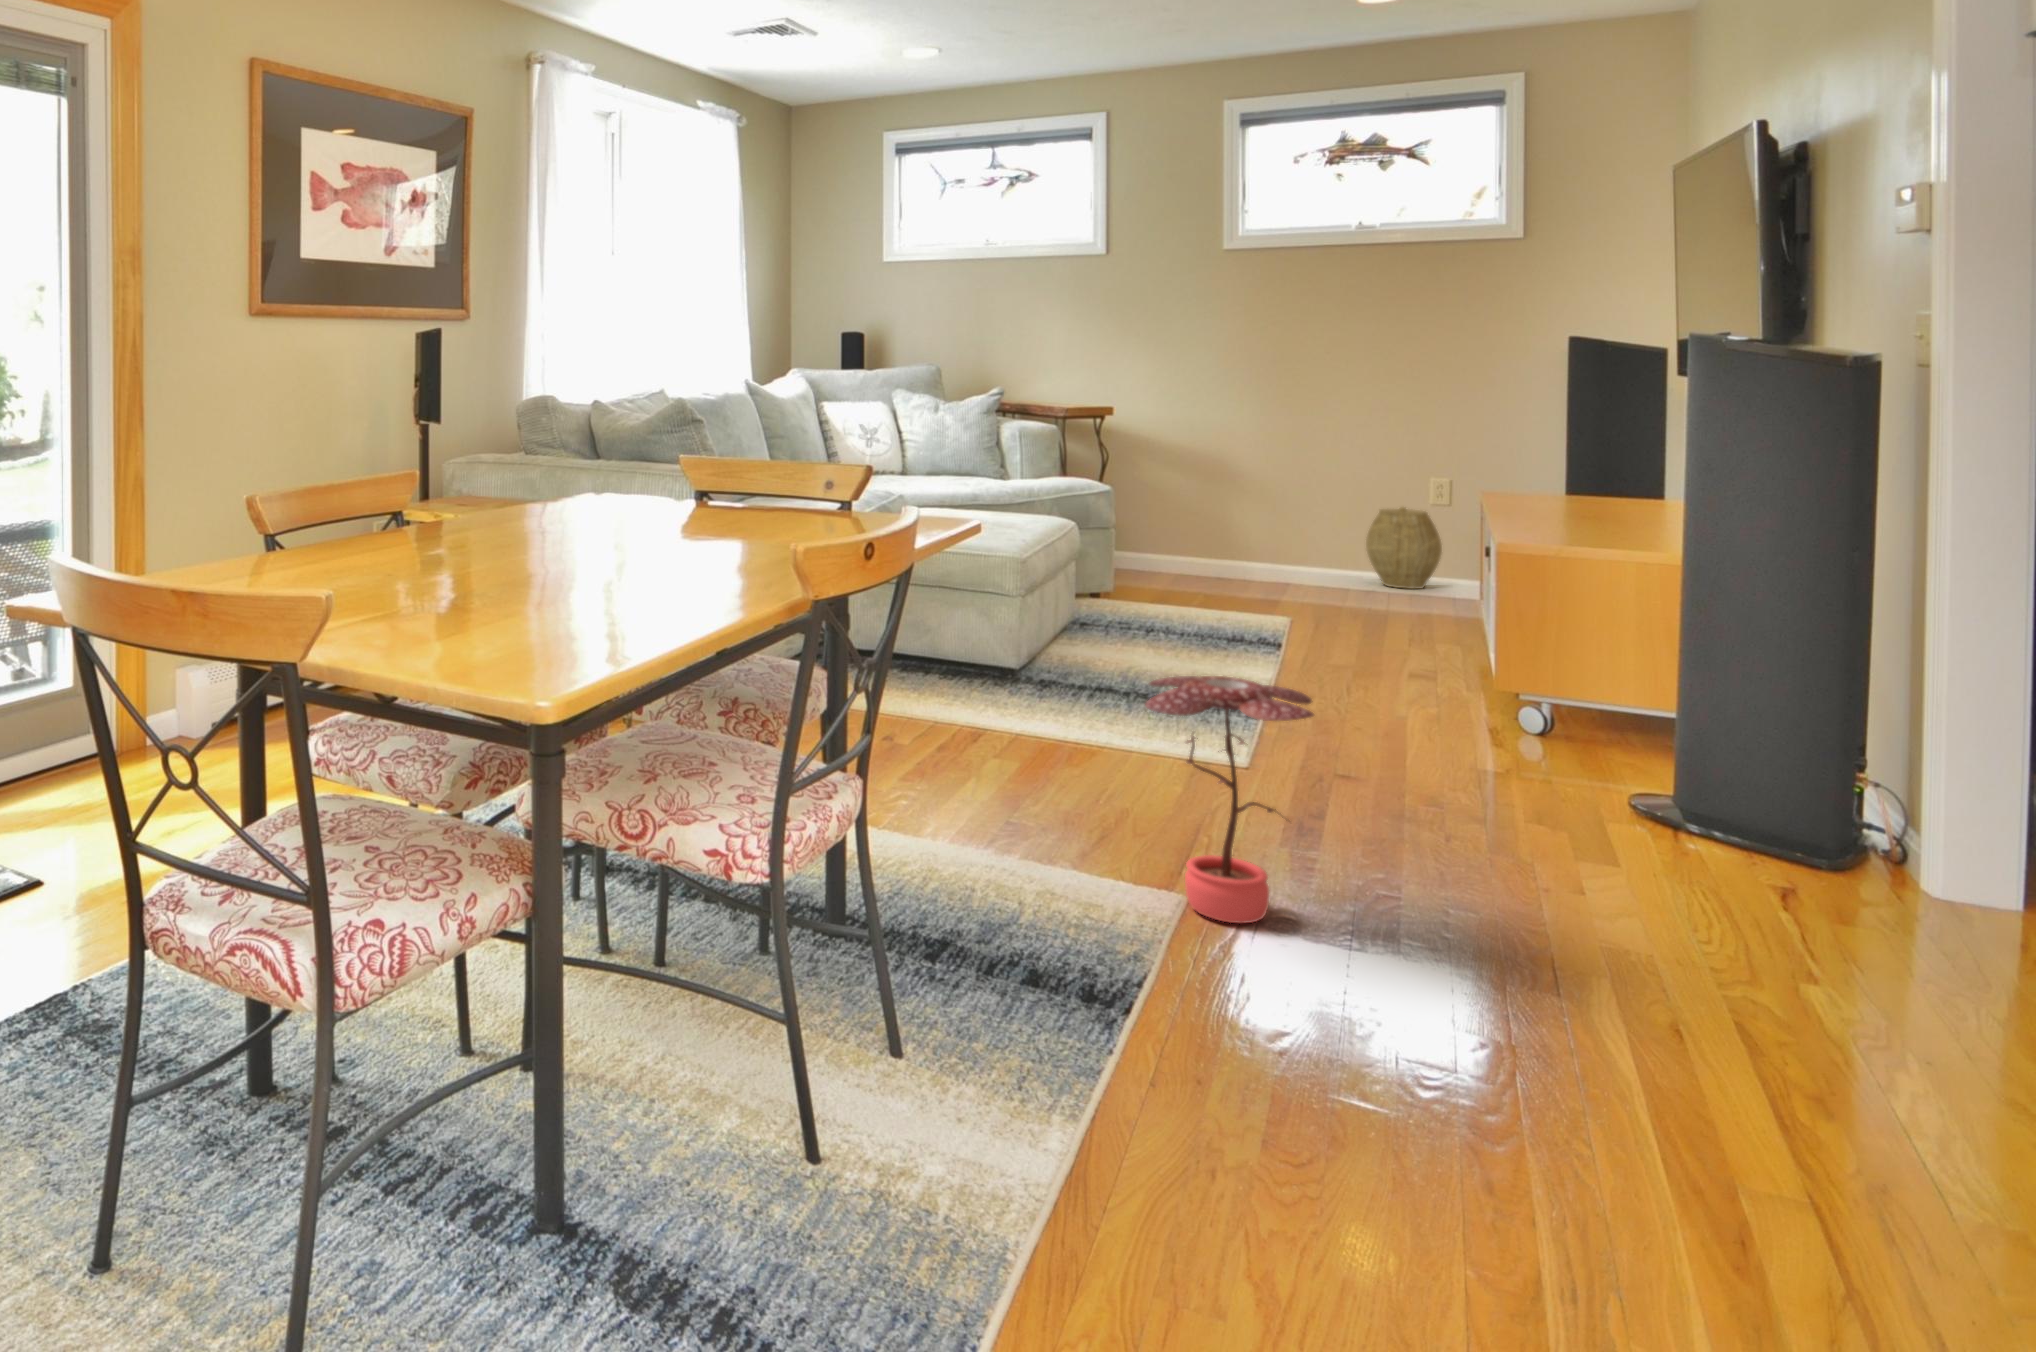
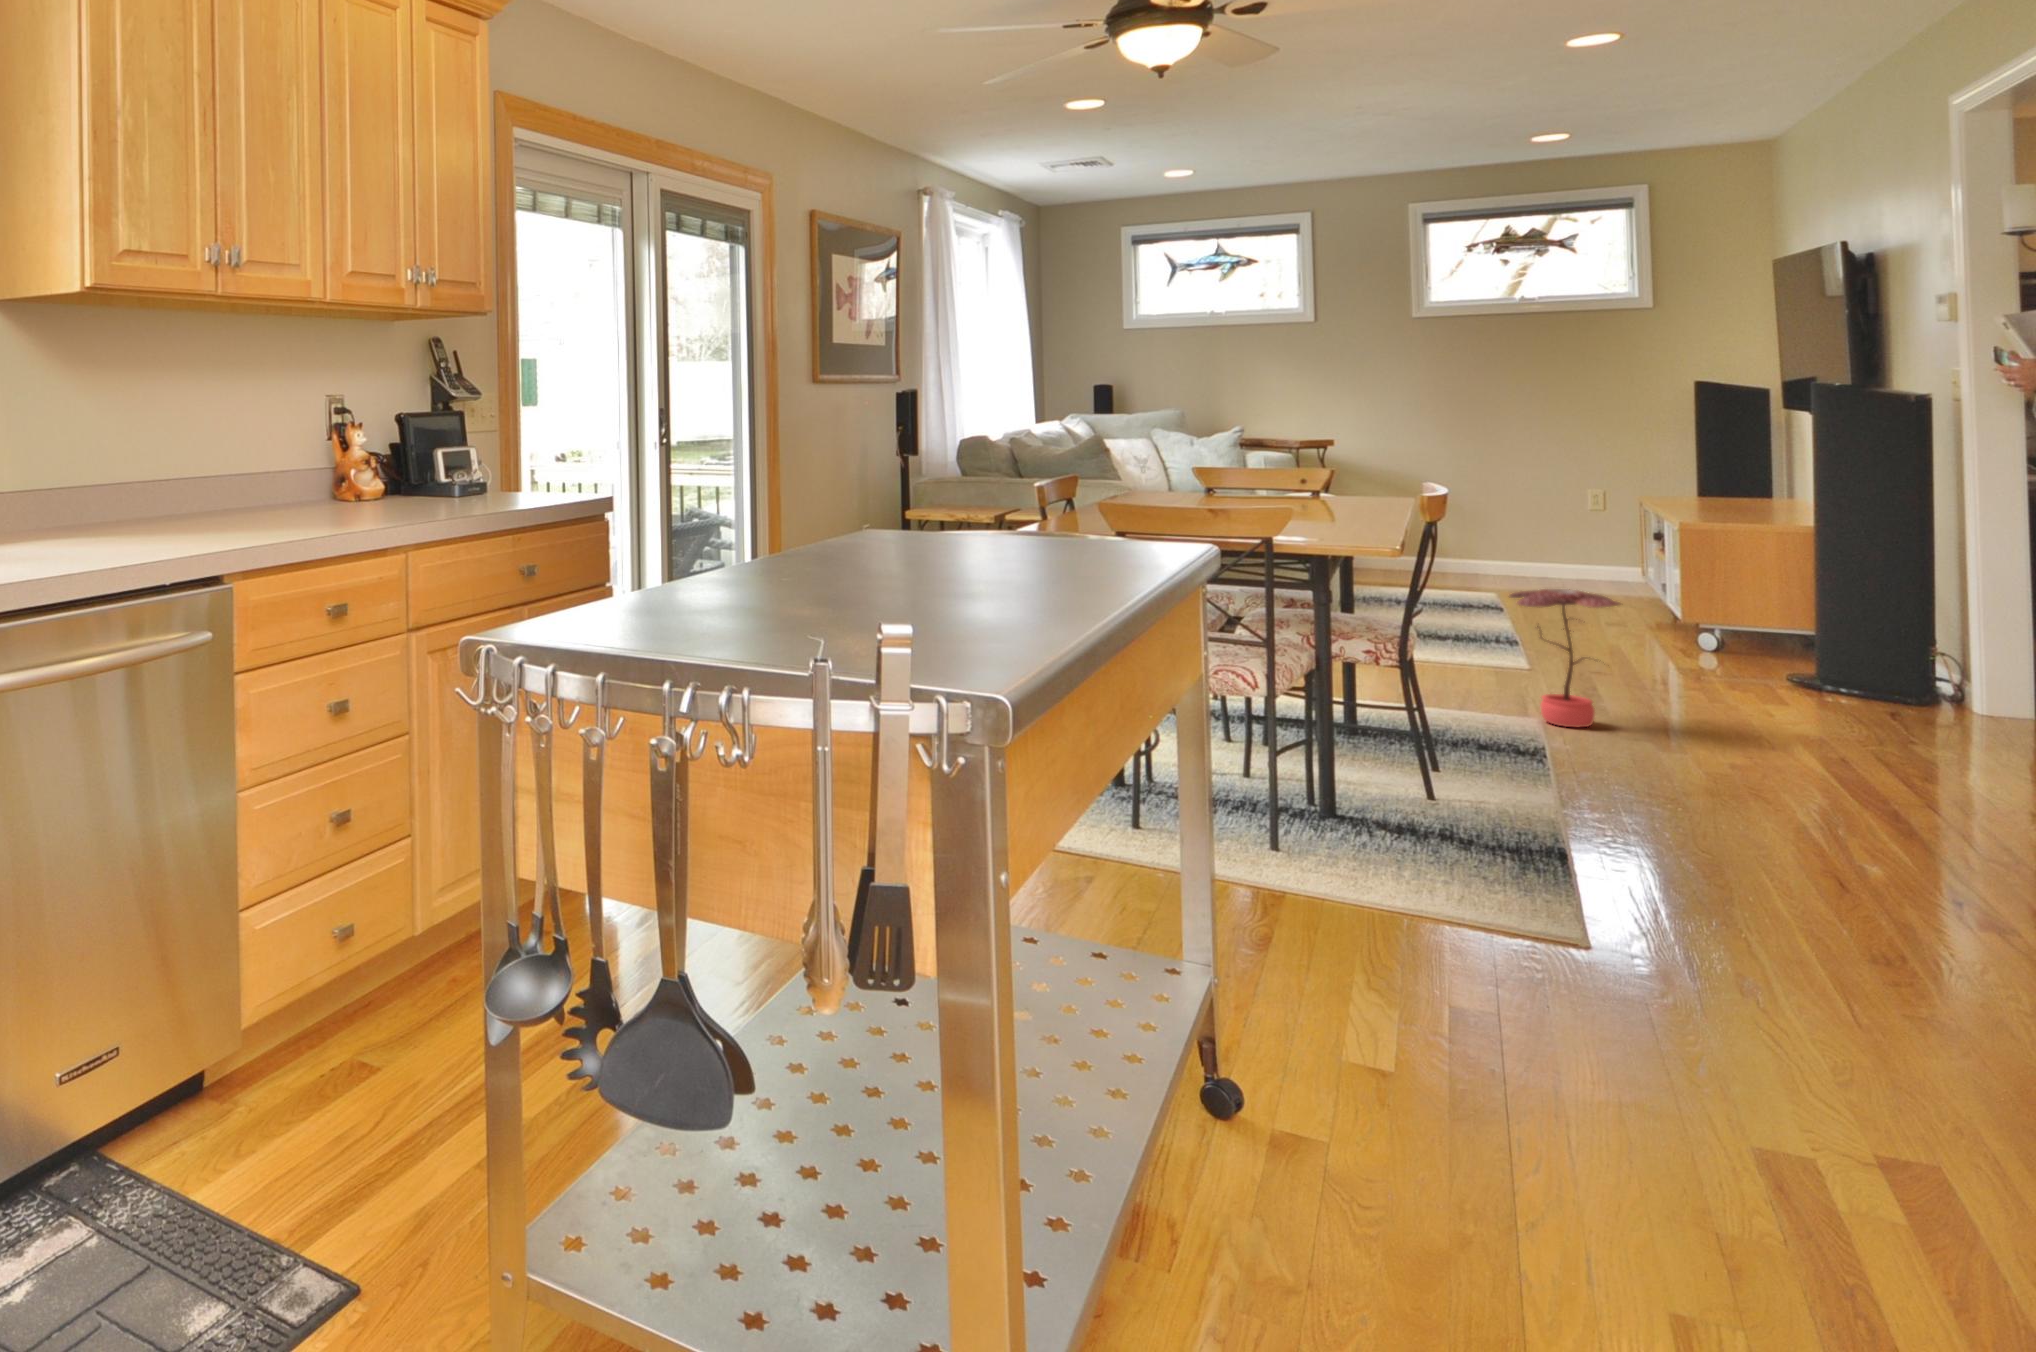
woven basket: present [1366,507,1442,589] -> none [1540,513,1601,575]

